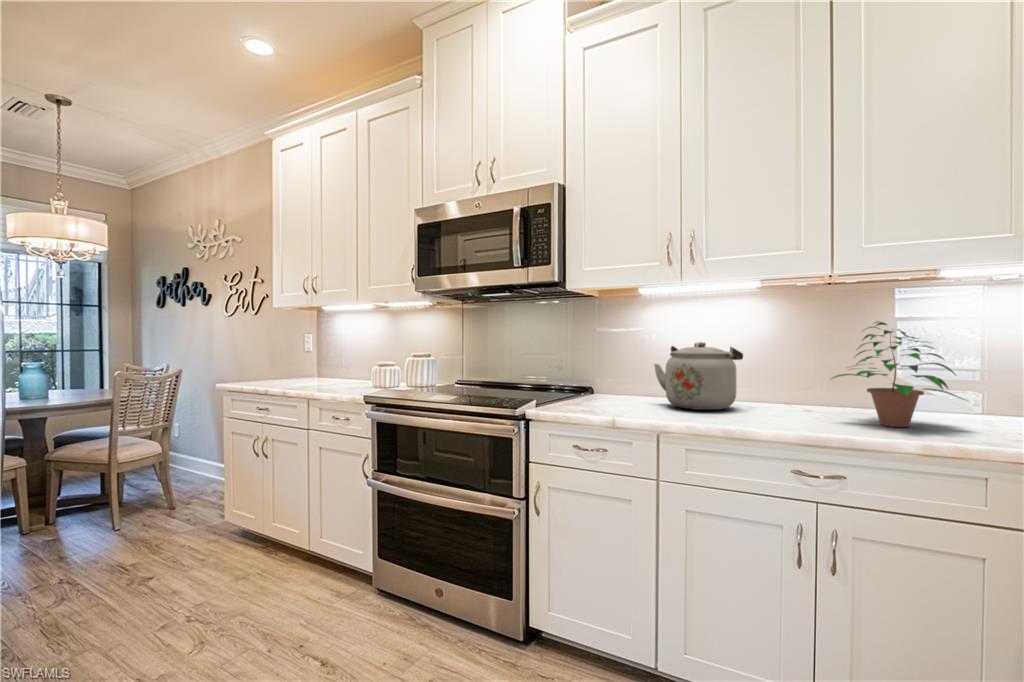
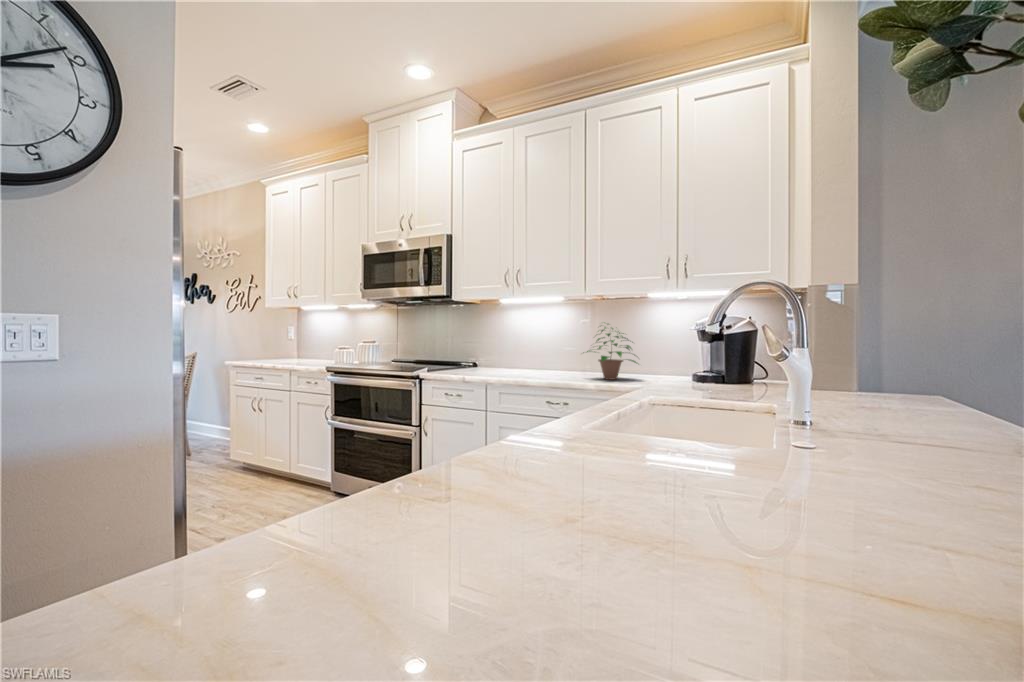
kettle: present [654,342,743,410] -> none [502,333,553,373]

